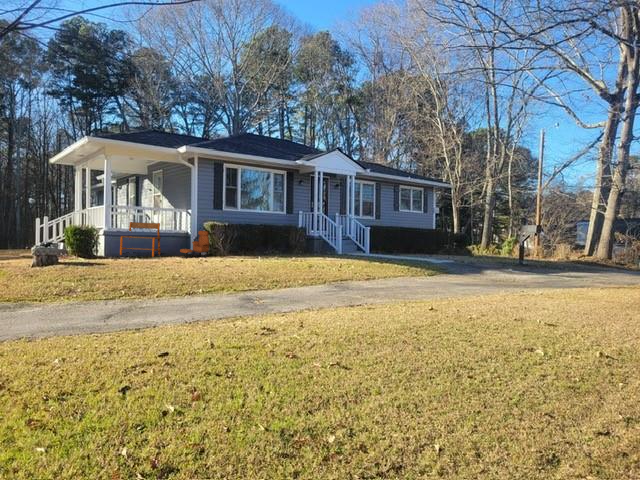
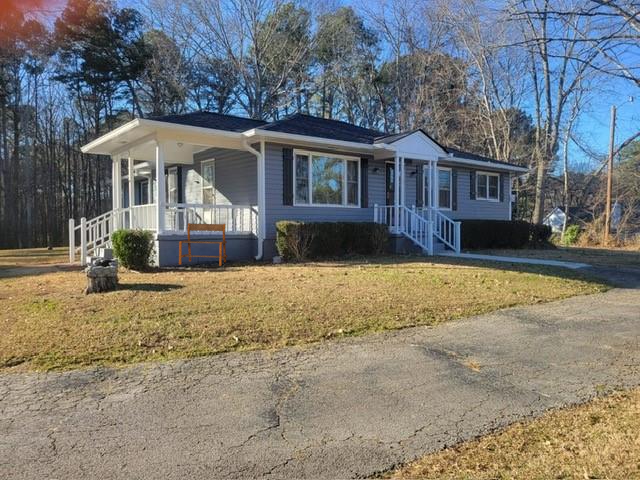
lounge chair: present [180,231,210,258] -> none [253,232,289,268]

